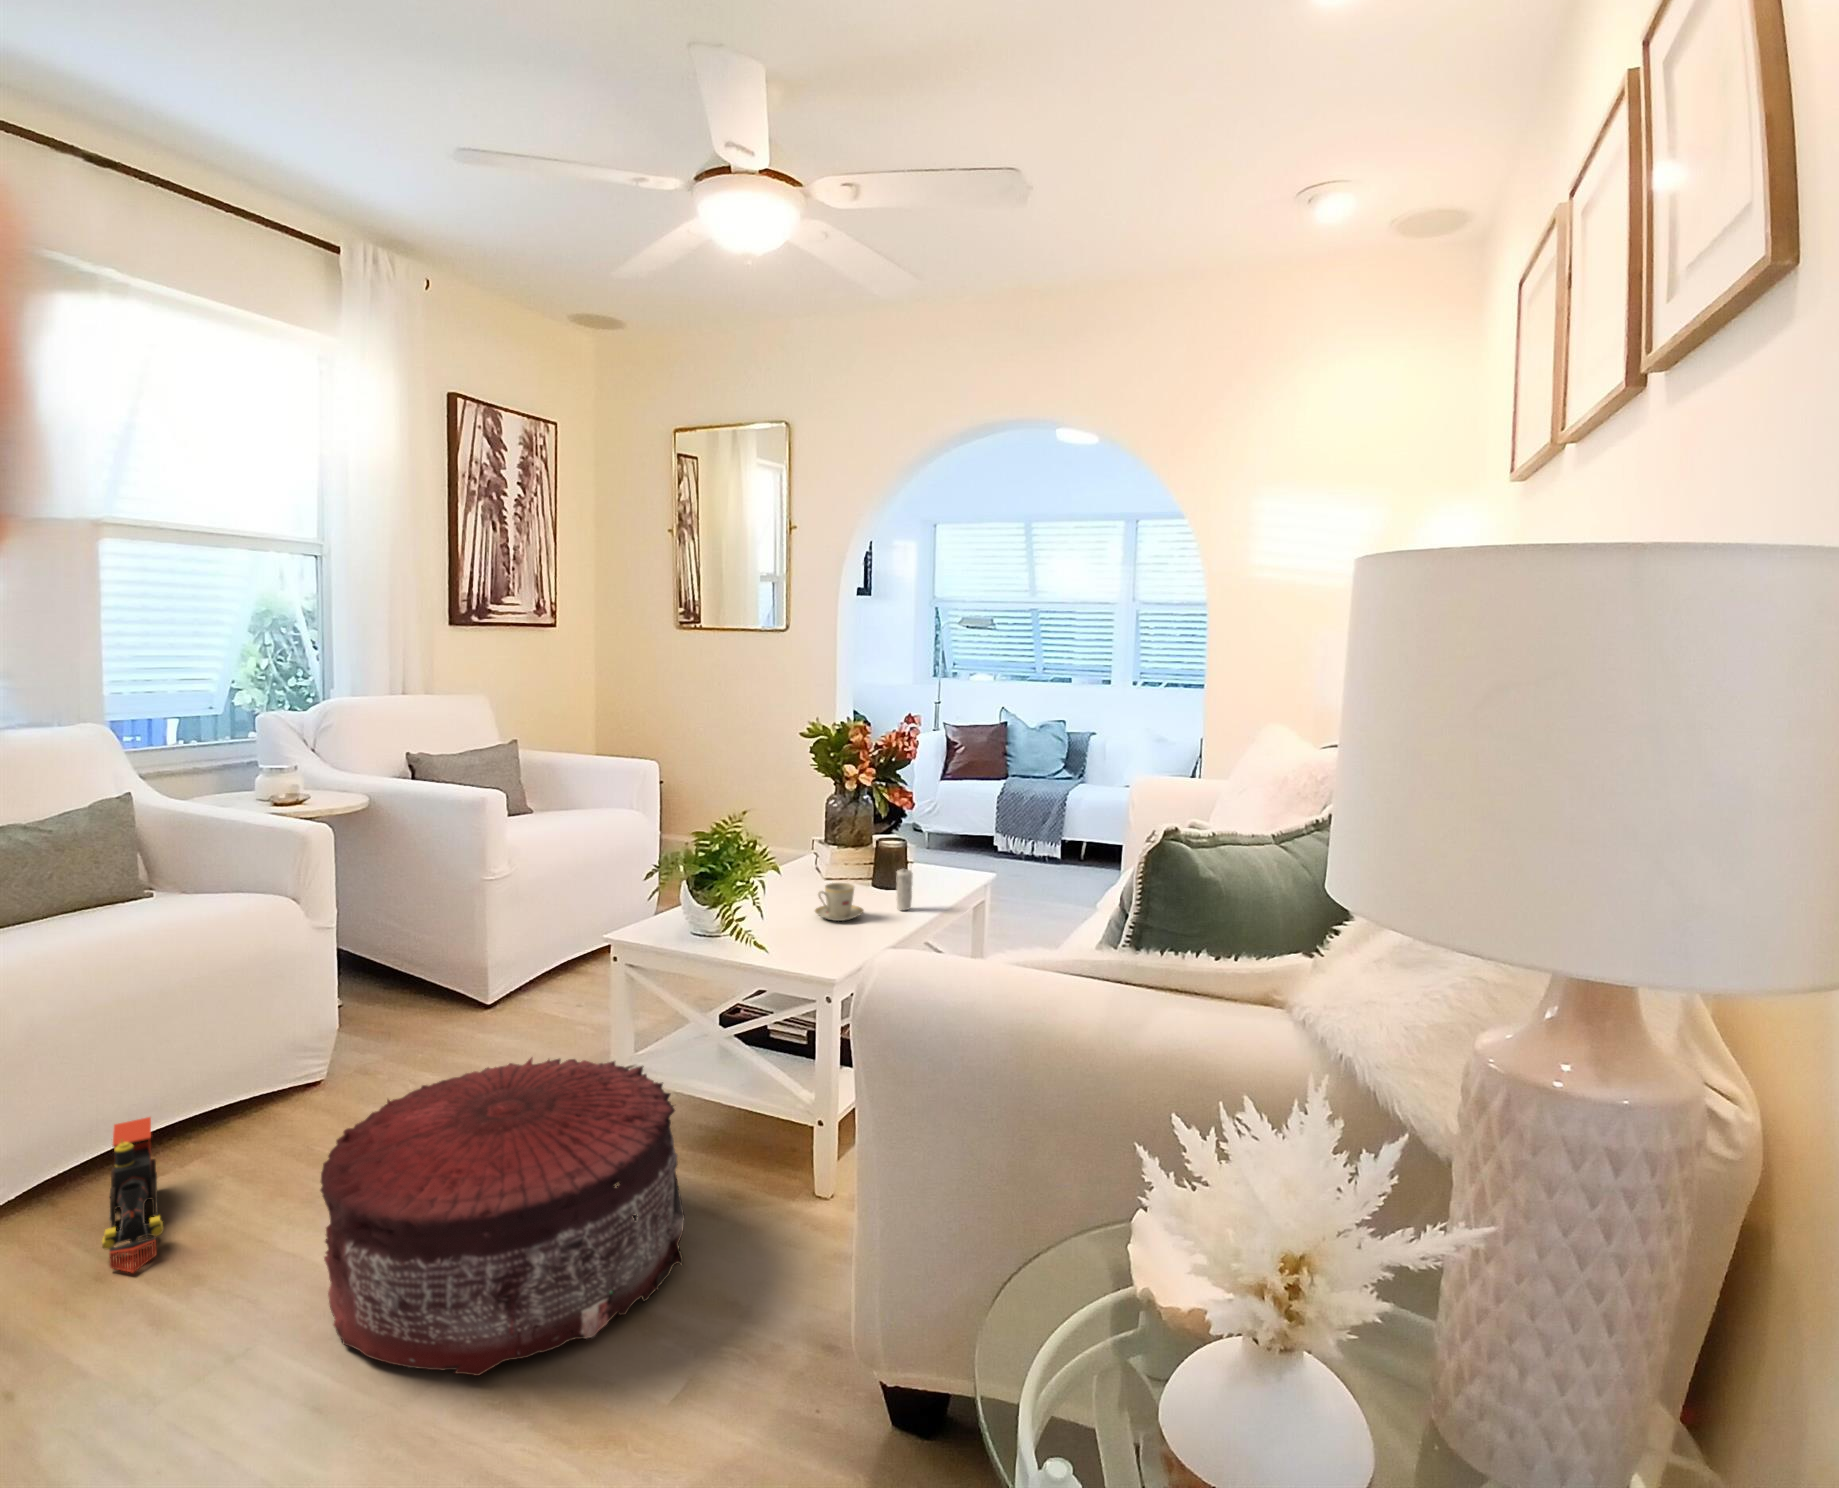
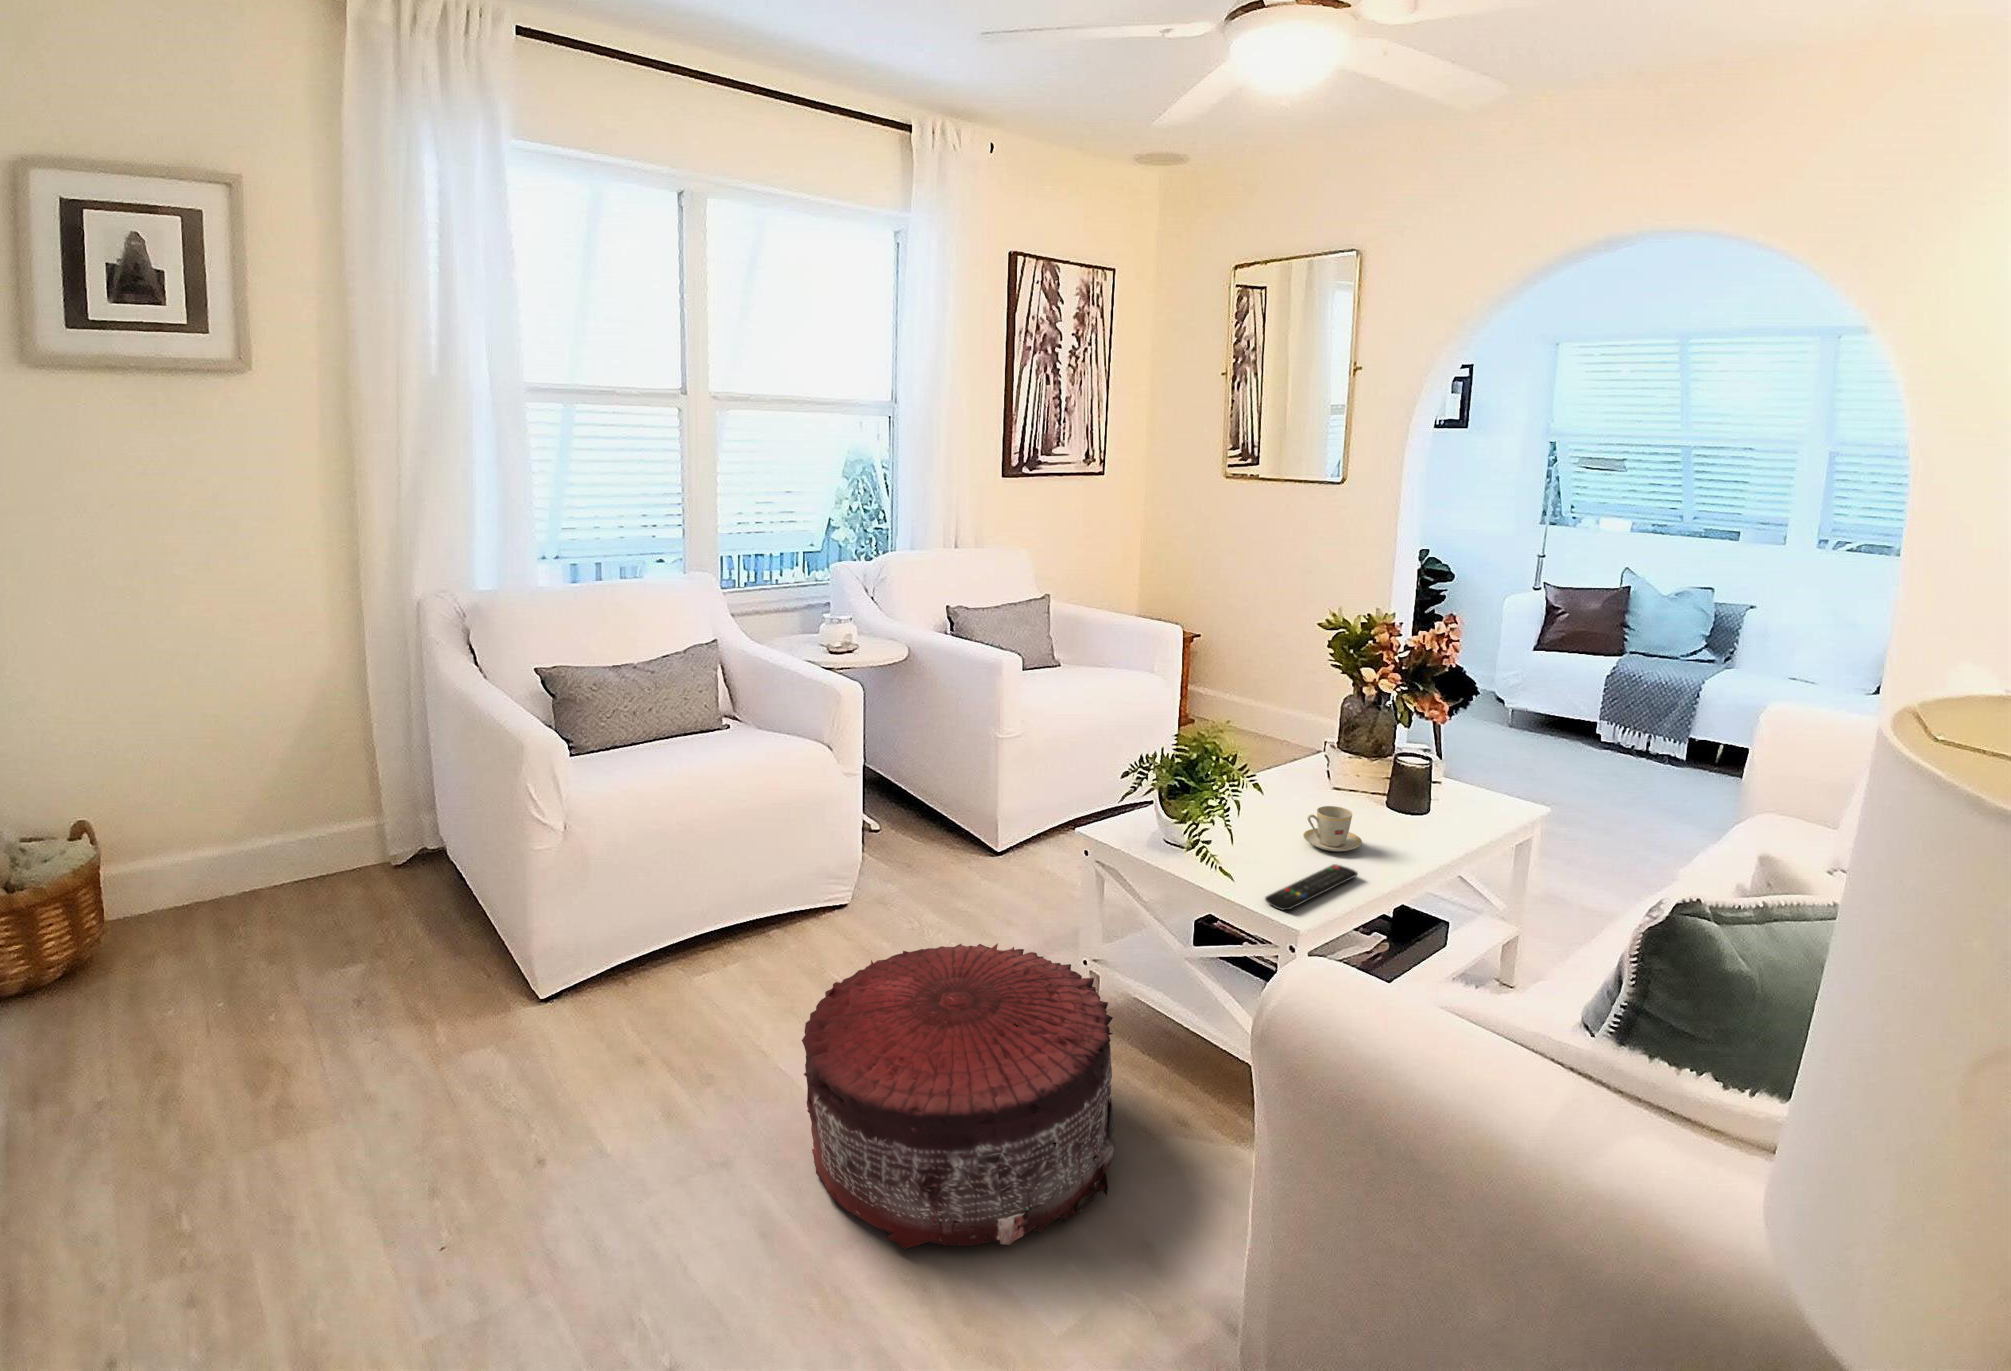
candle: present [896,869,913,910] -> none [1406,793,1429,848]
remote control: none [799,927,868,965] -> present [1265,864,1358,910]
toy train: present [102,1117,163,1272] -> none [683,921,731,1053]

